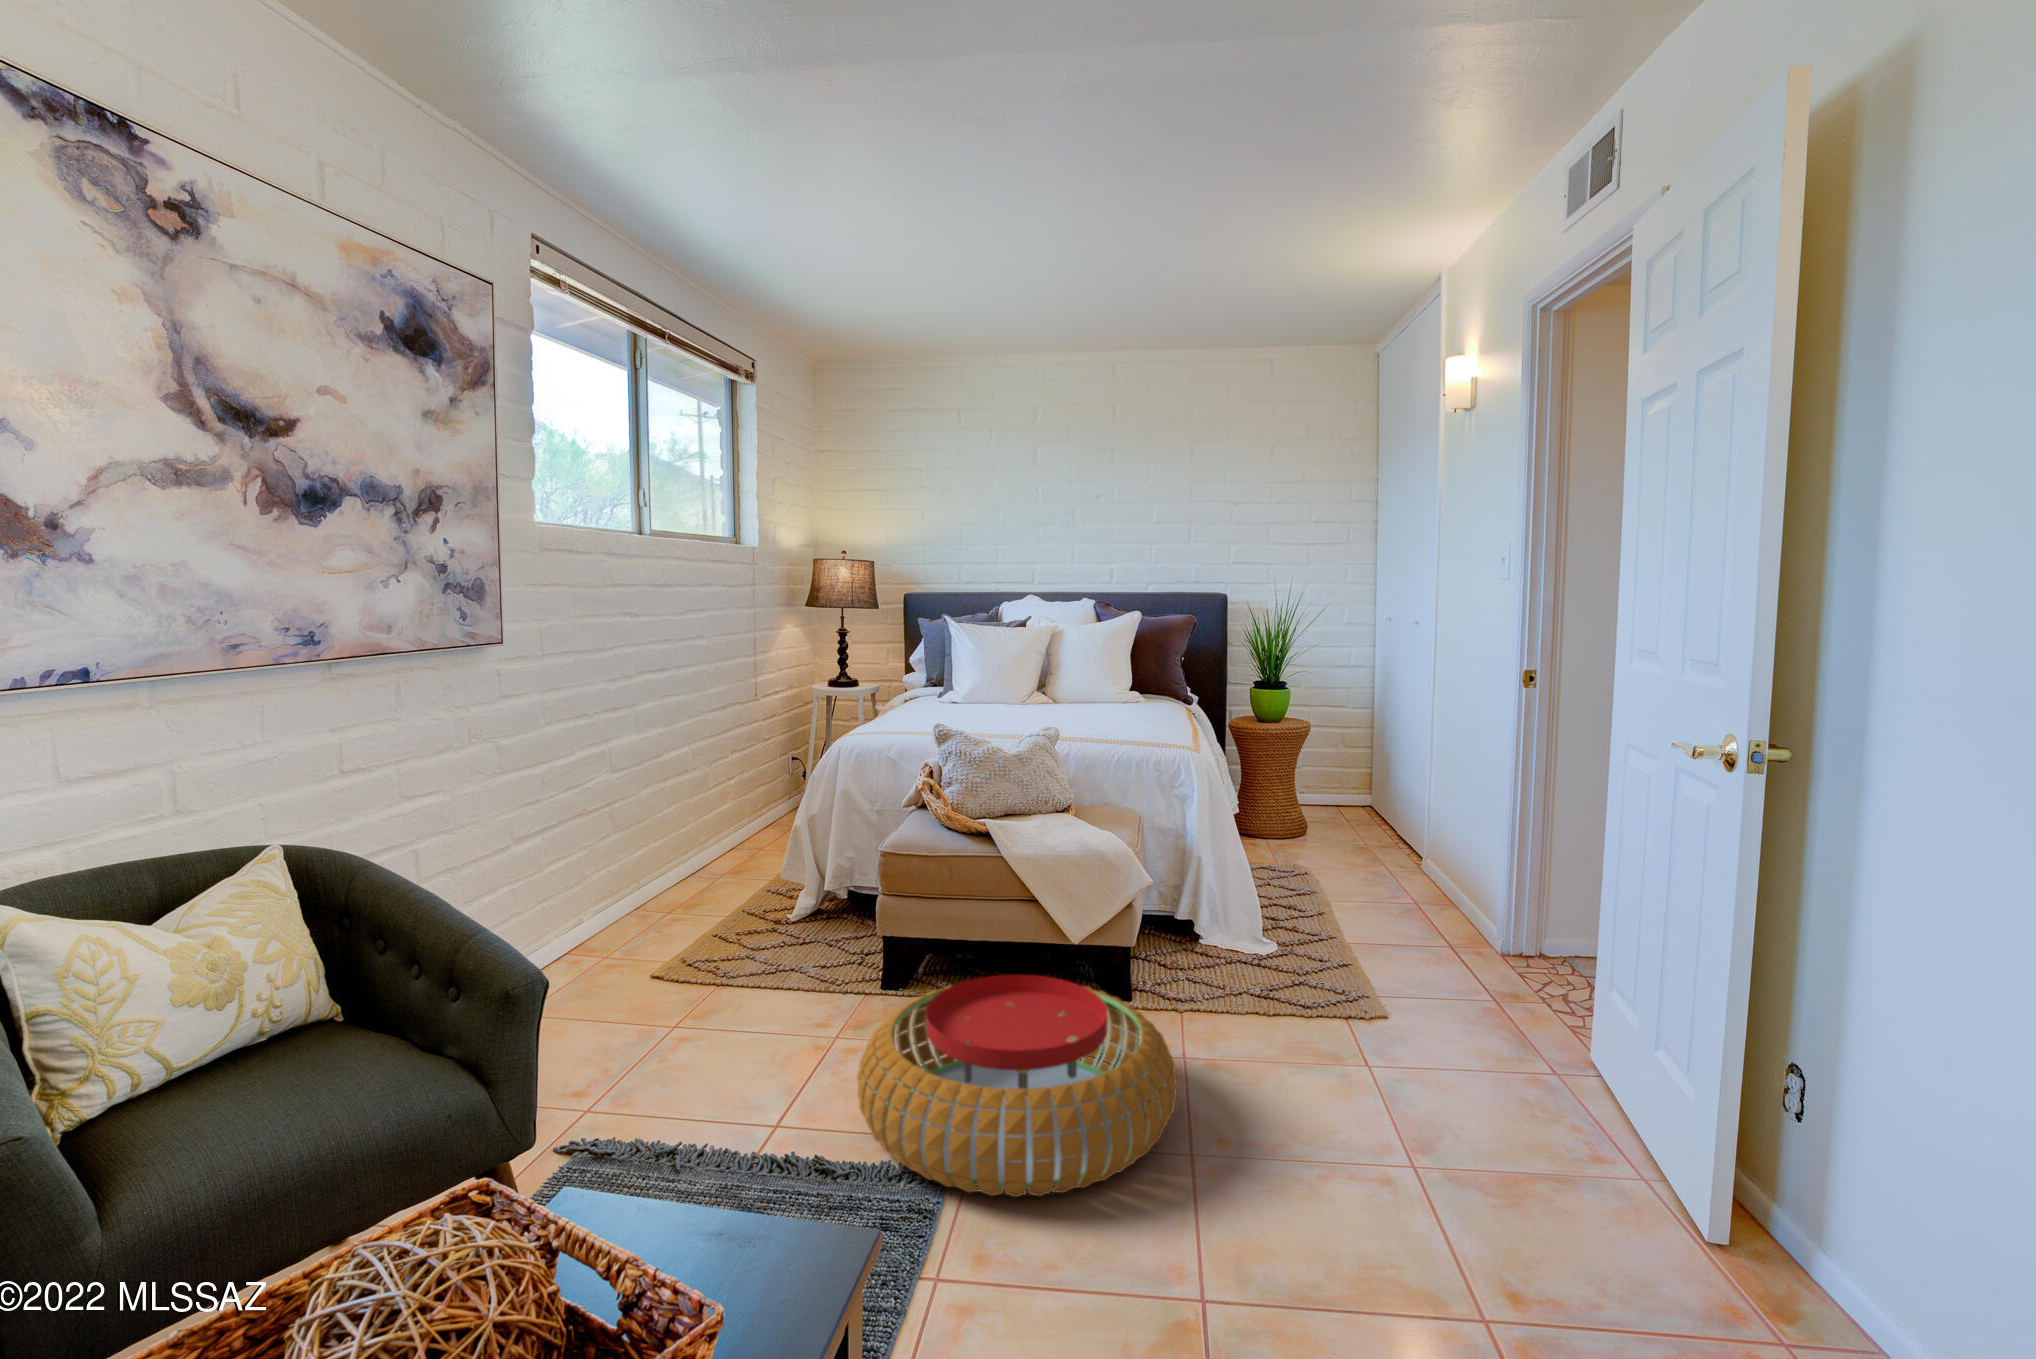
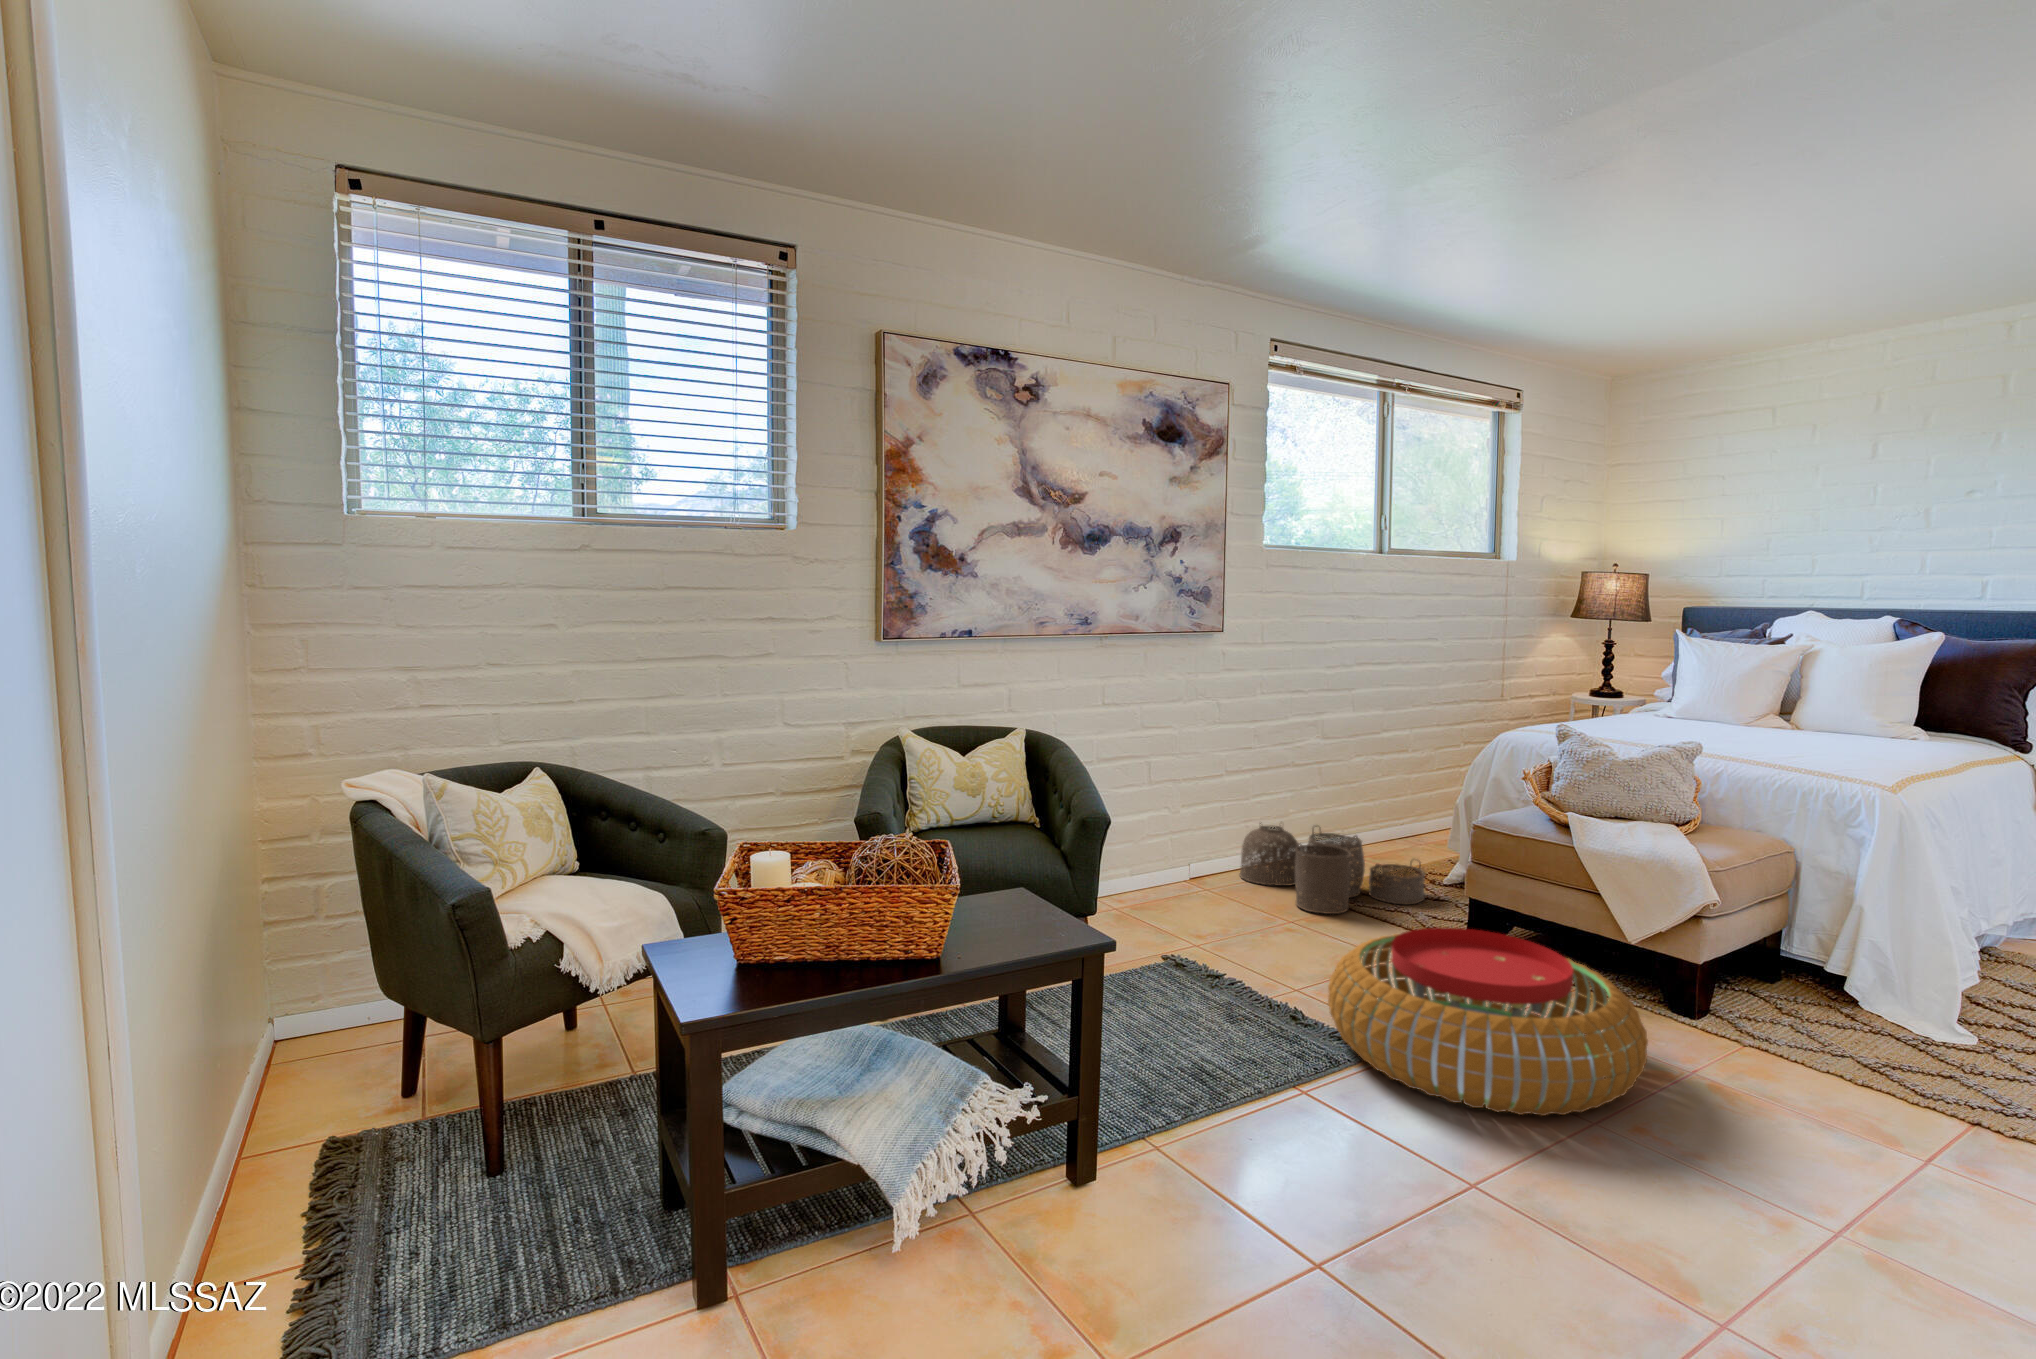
woven basket: none [552,887,790,1004] -> present [1240,823,1425,914]

